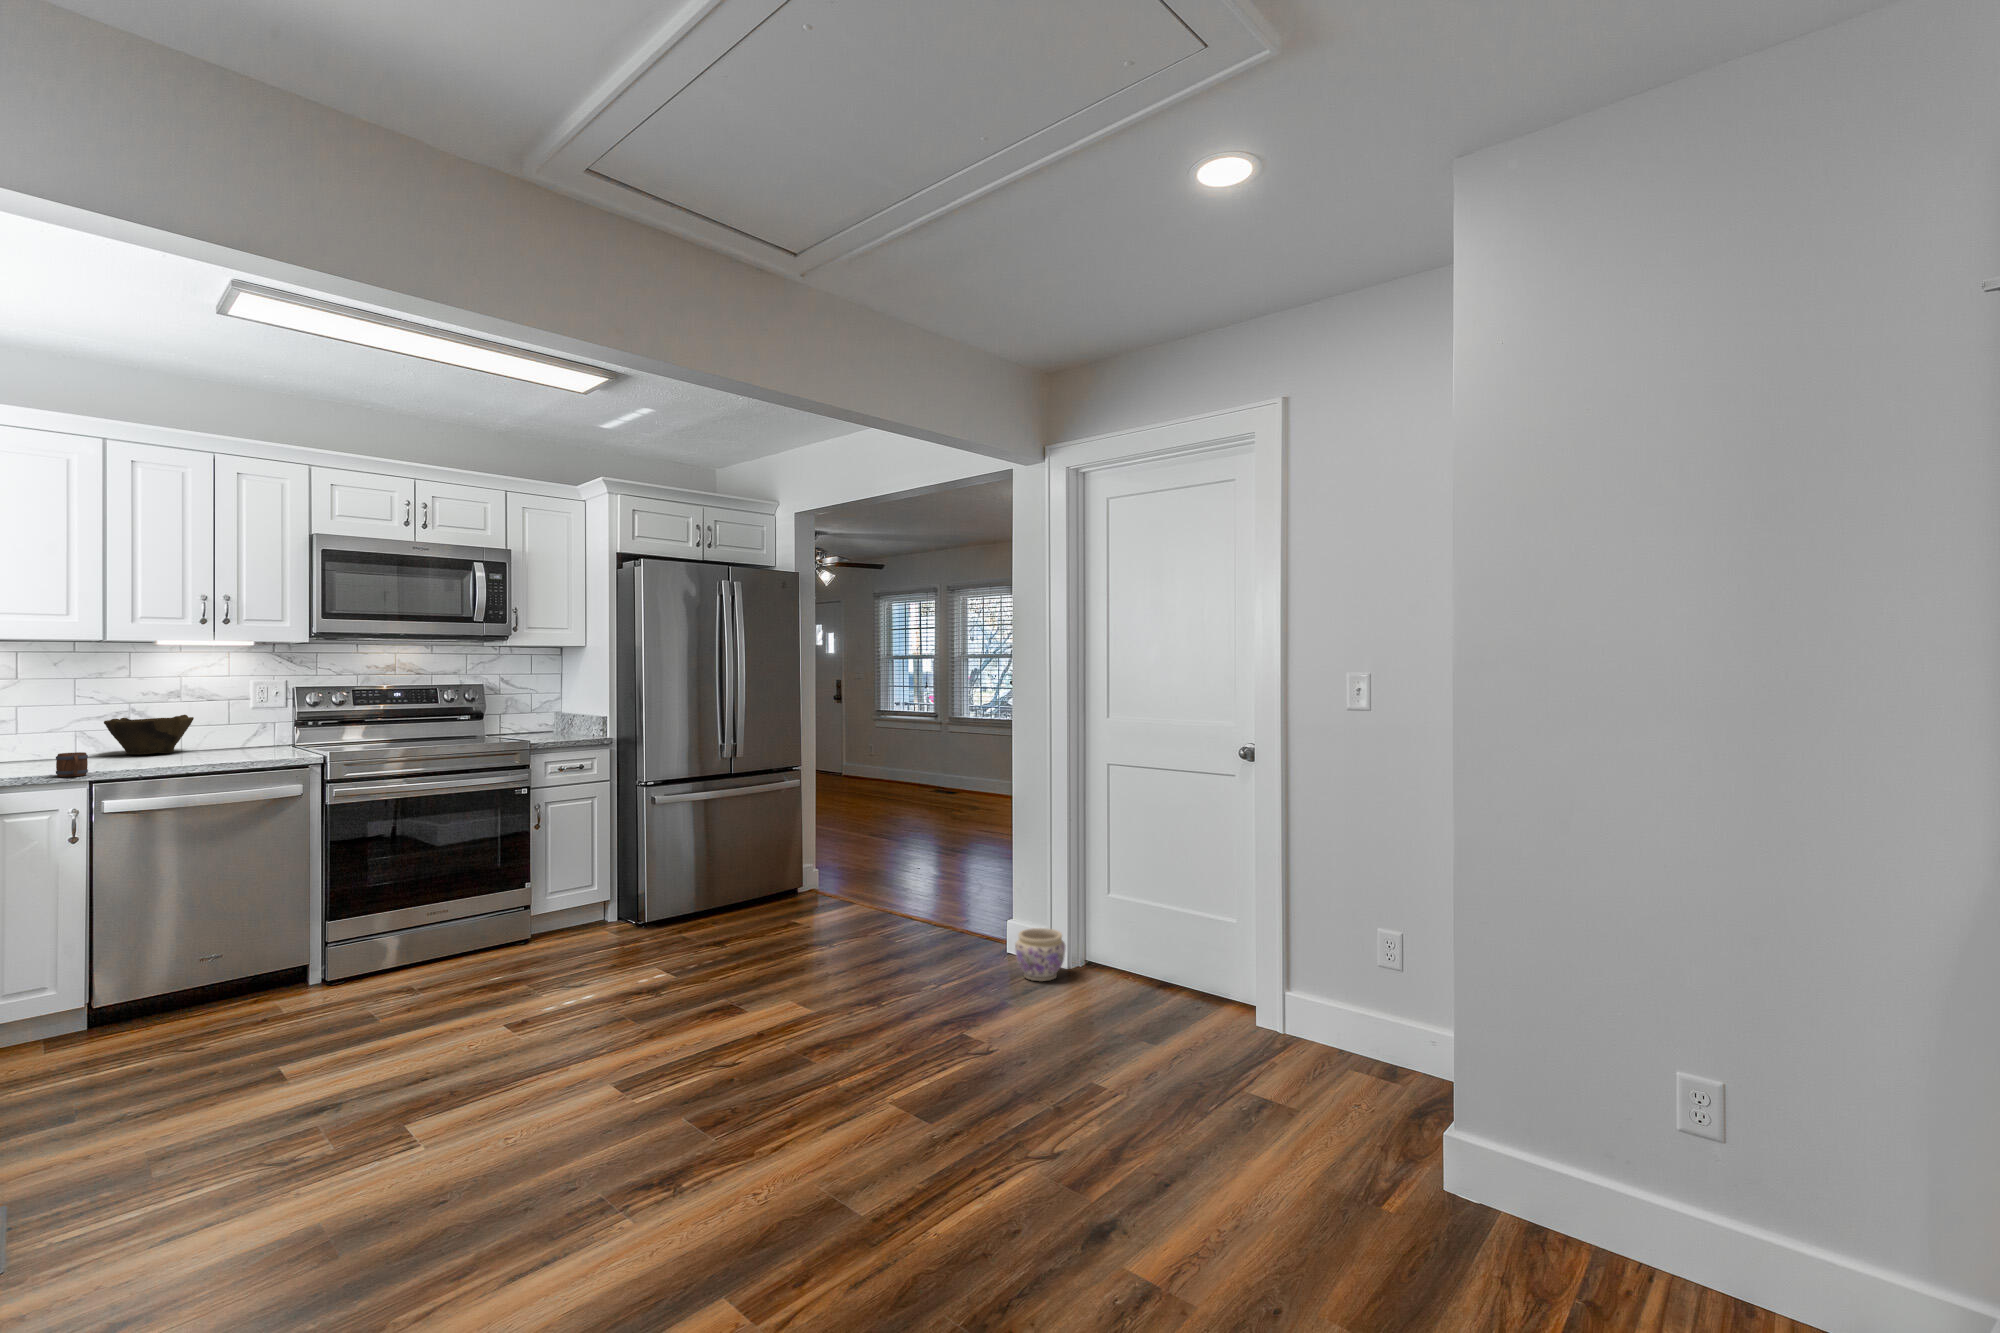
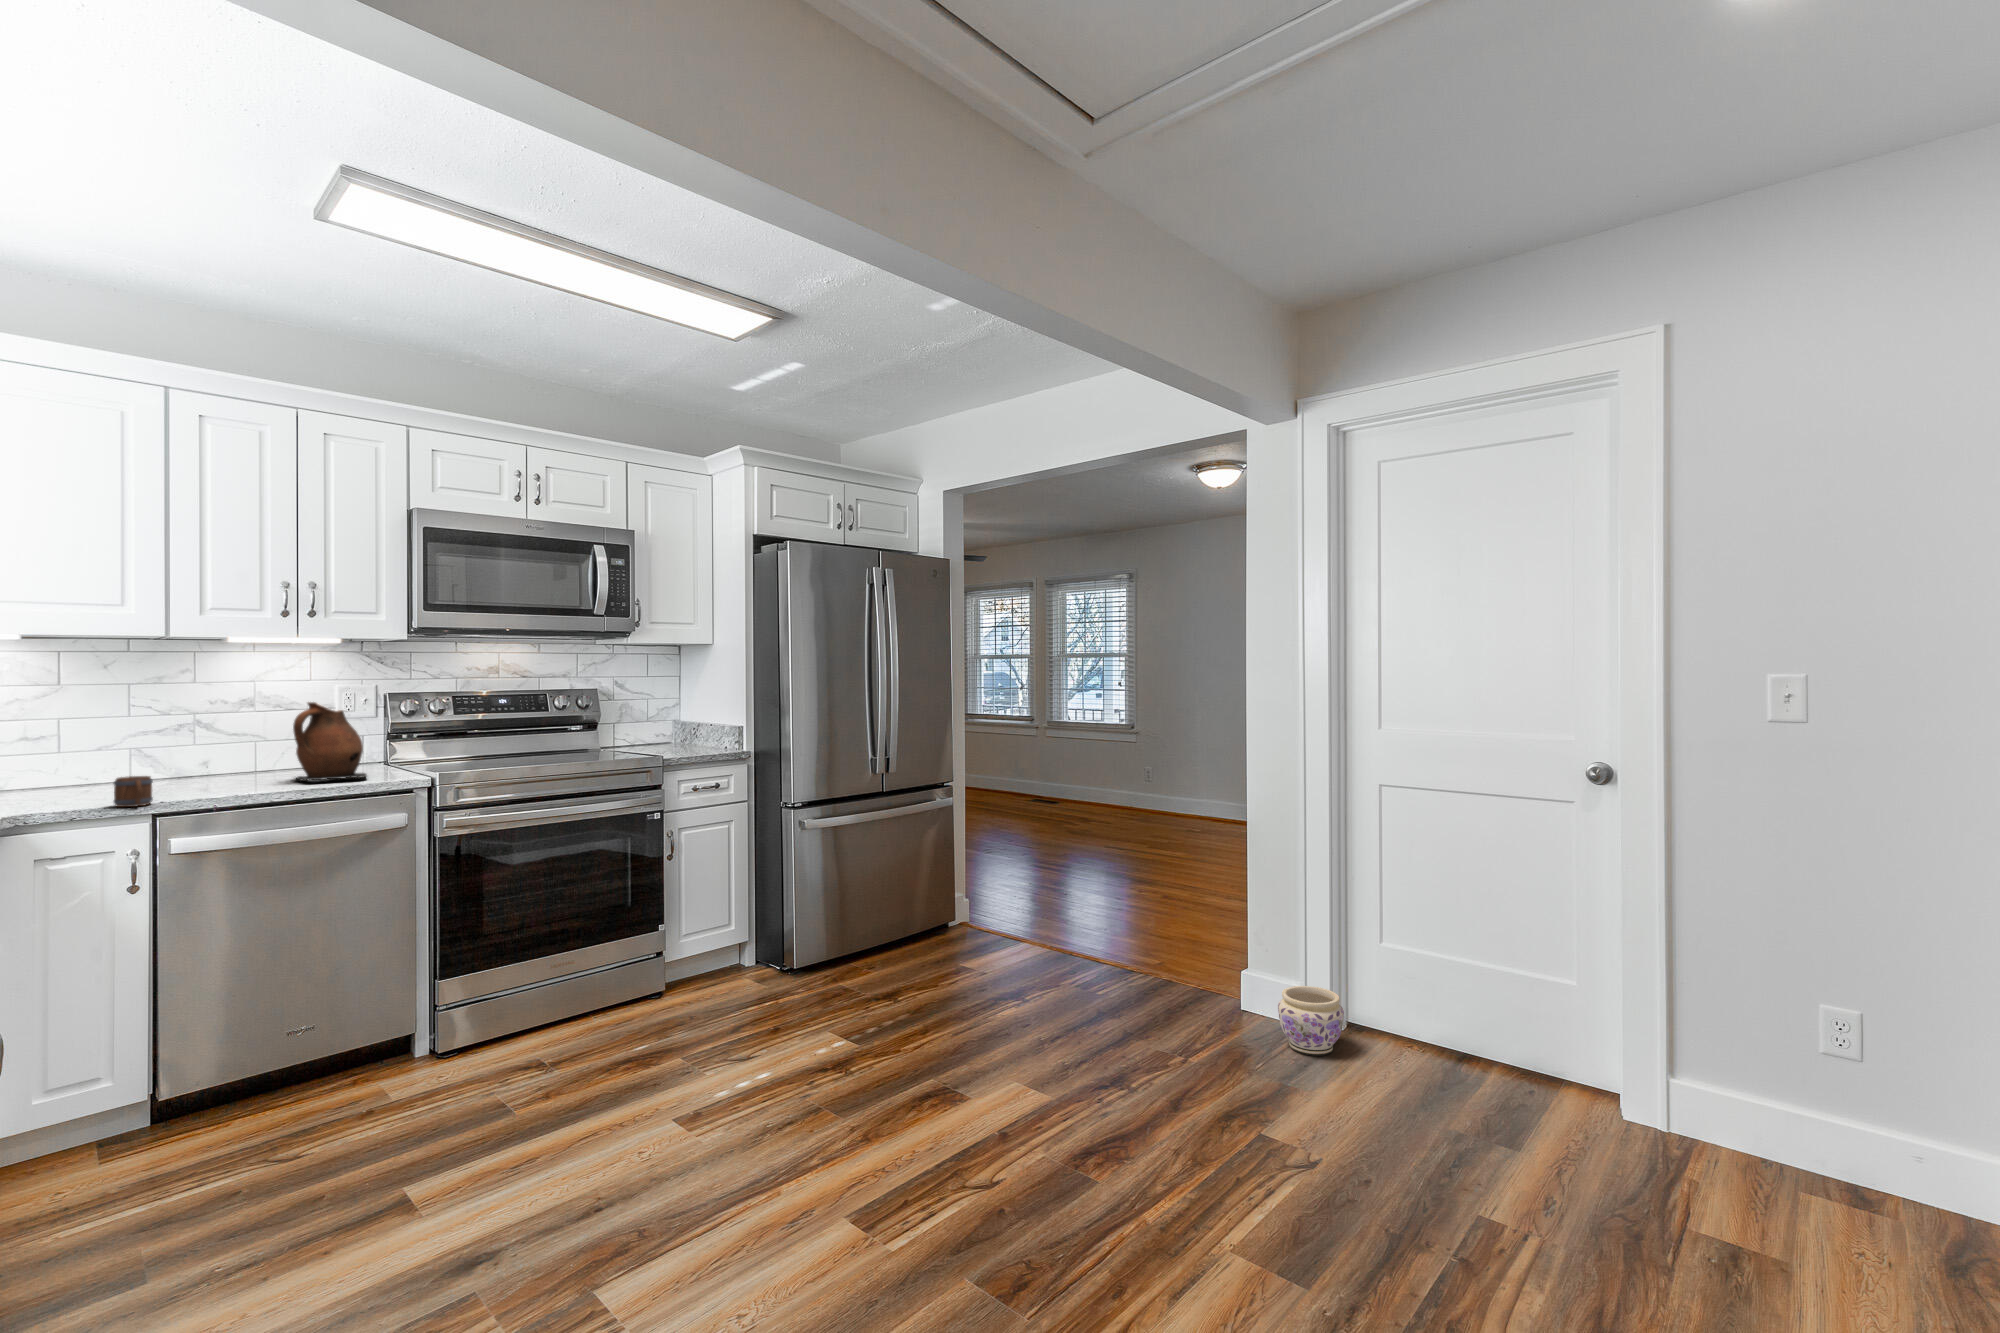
ceramic pitcher: none [206,694,271,759] -> present [293,702,367,781]
bowl: present [104,715,194,754] -> none [168,727,273,776]

